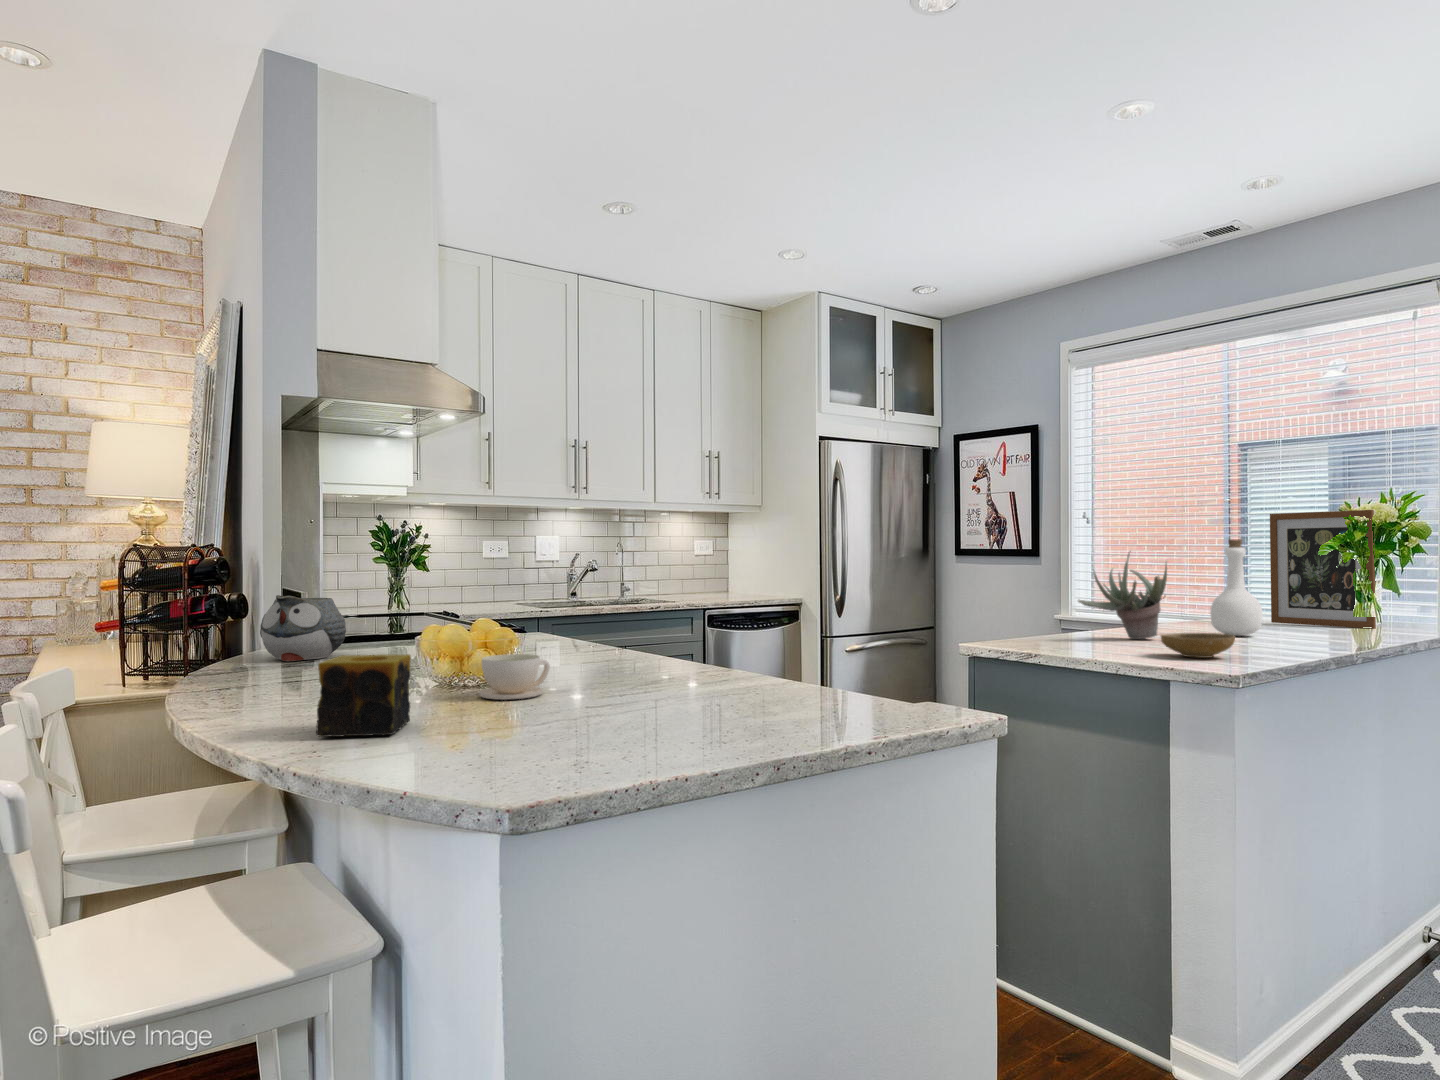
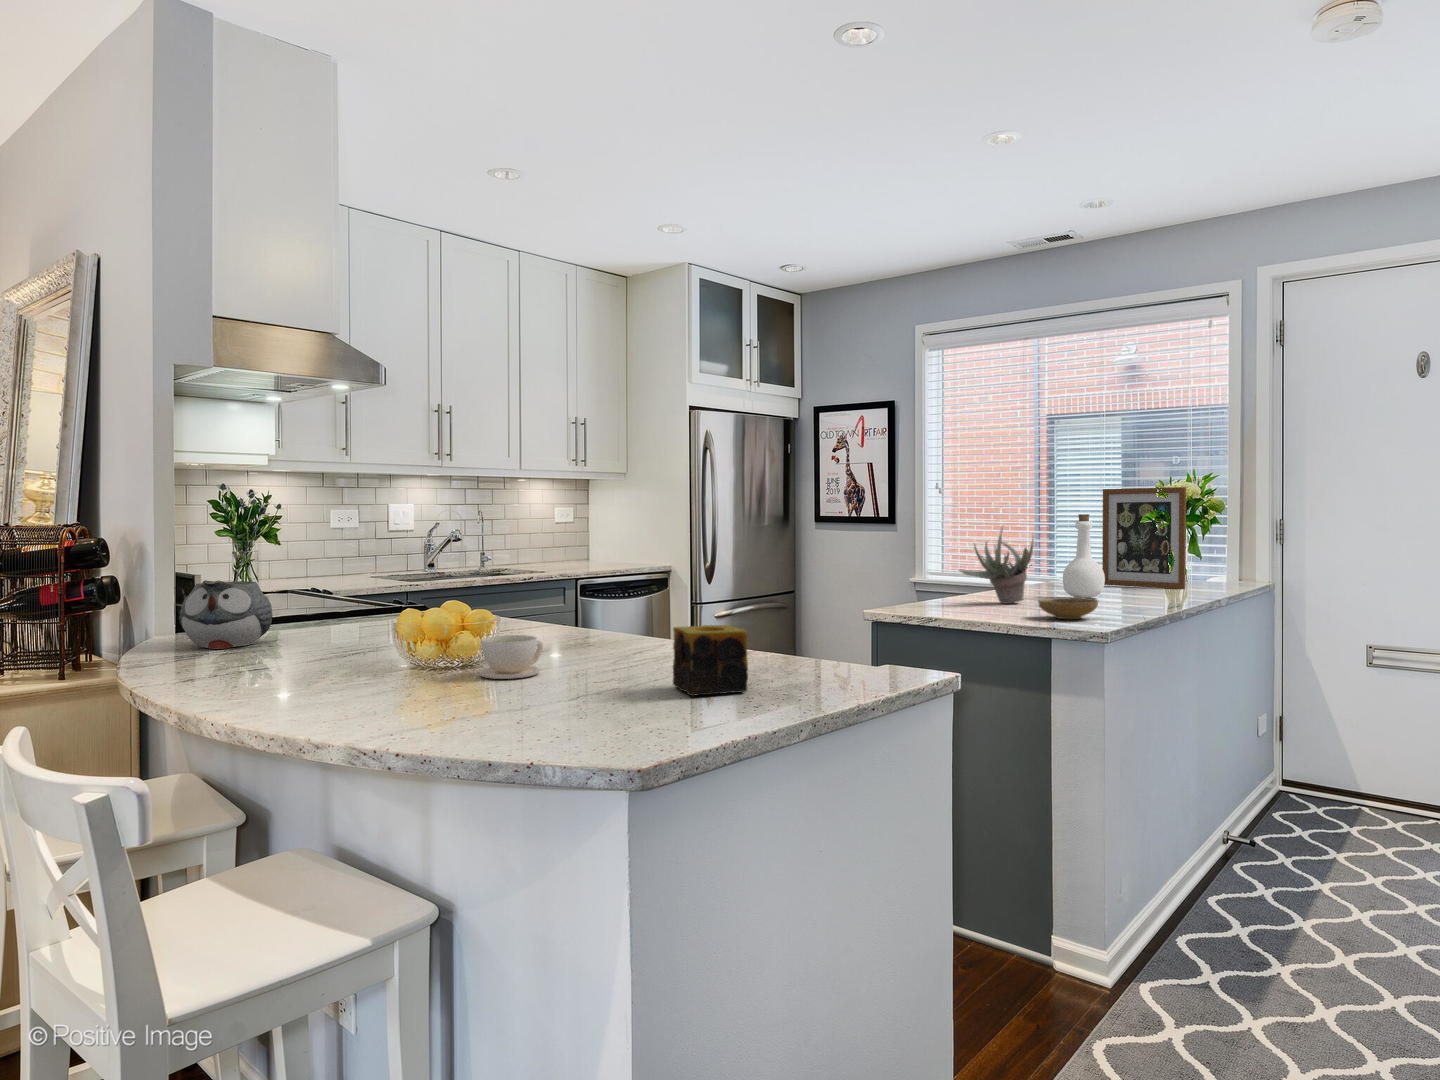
candle: present [316,654,411,737] -> present [673,625,748,696]

